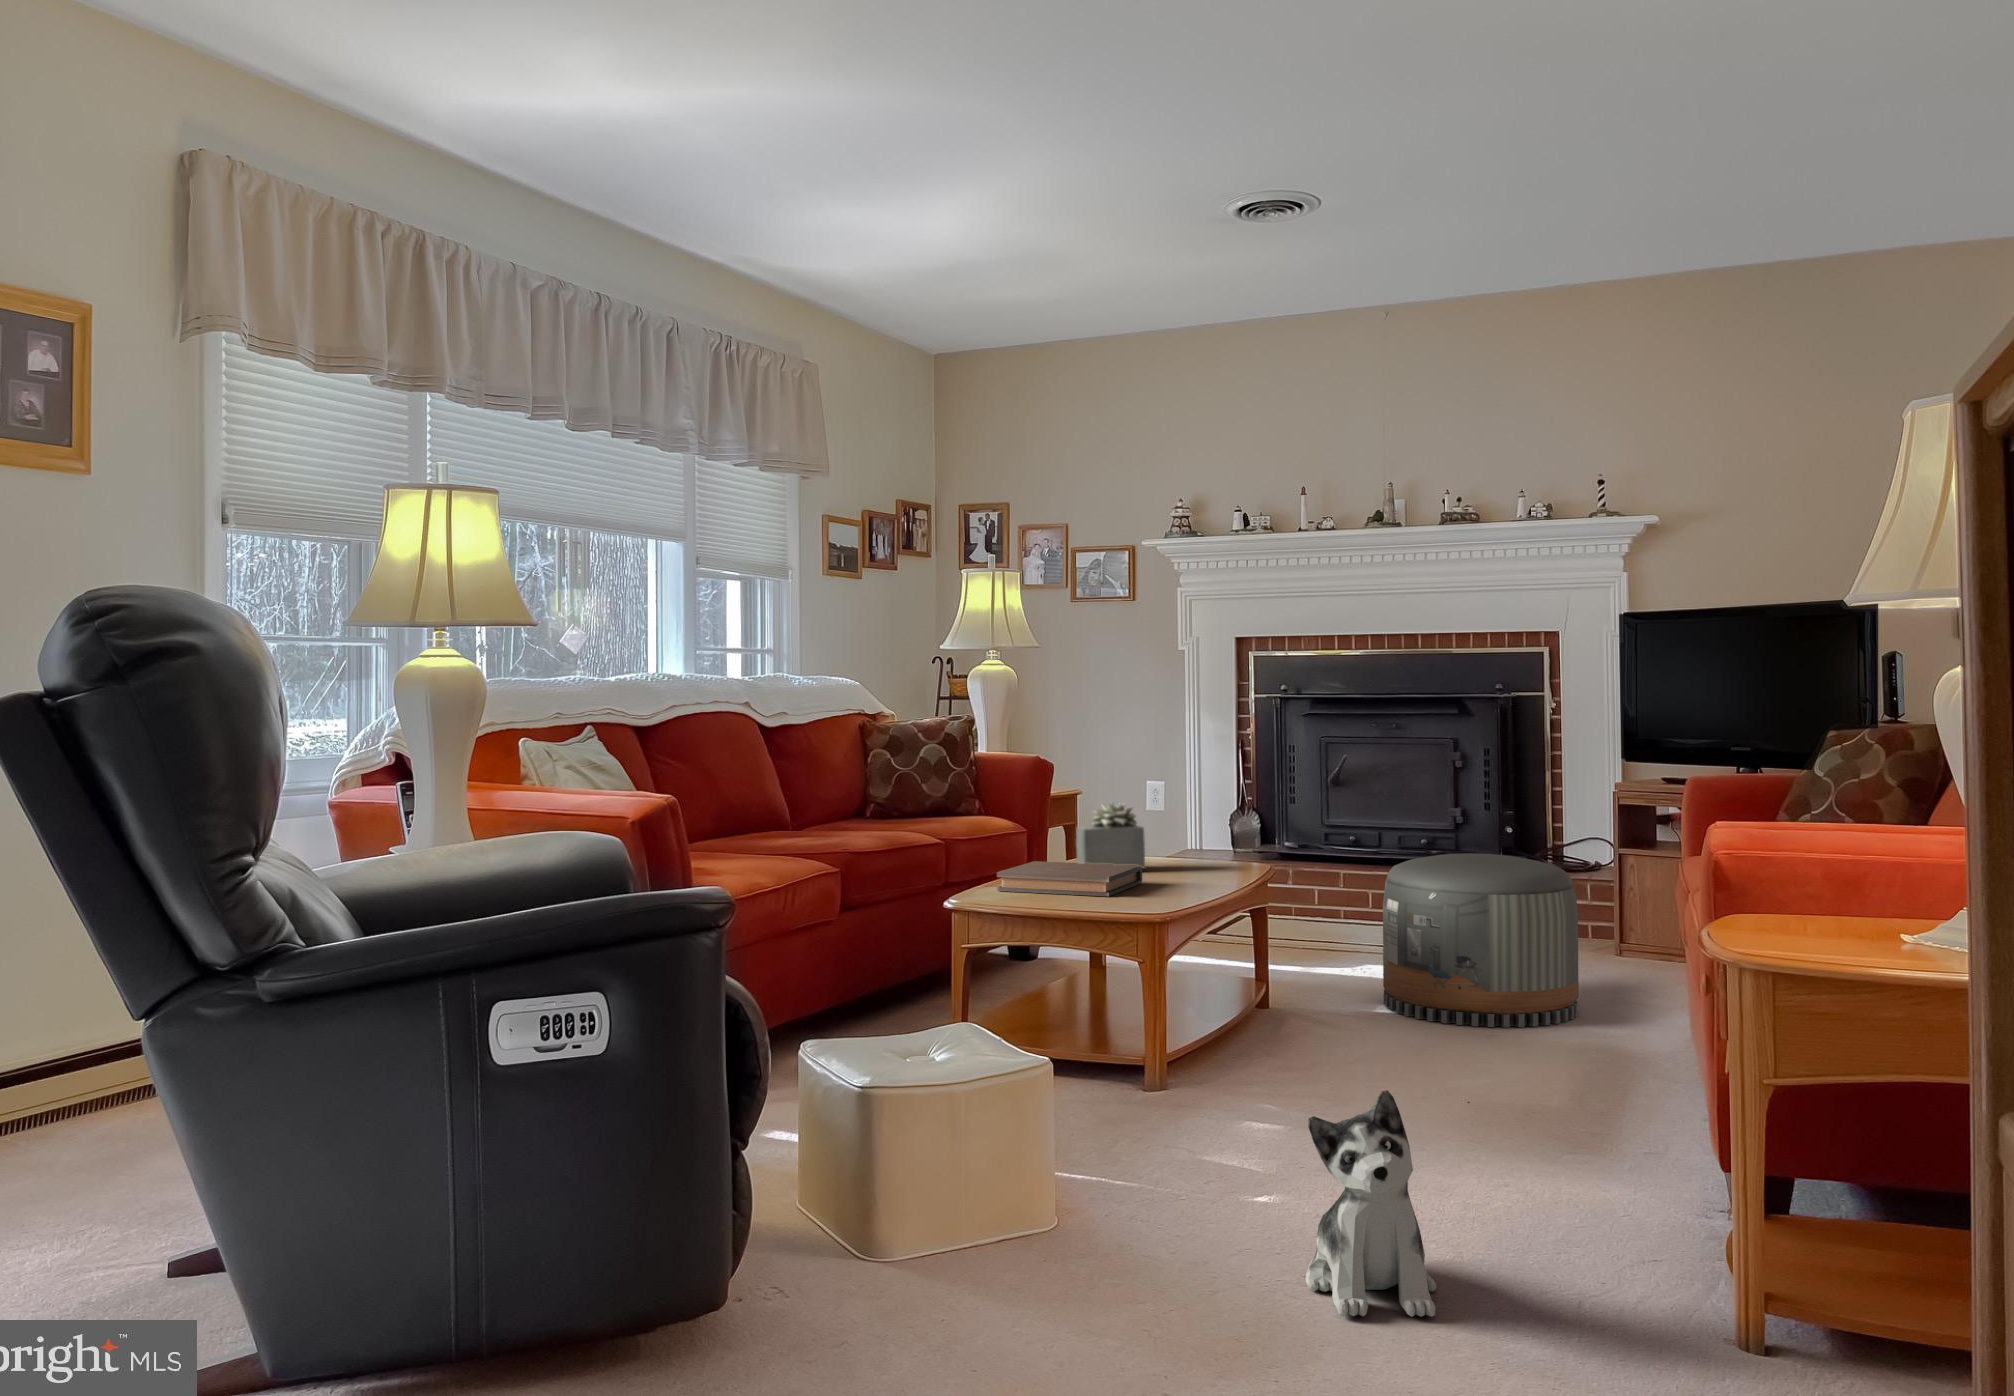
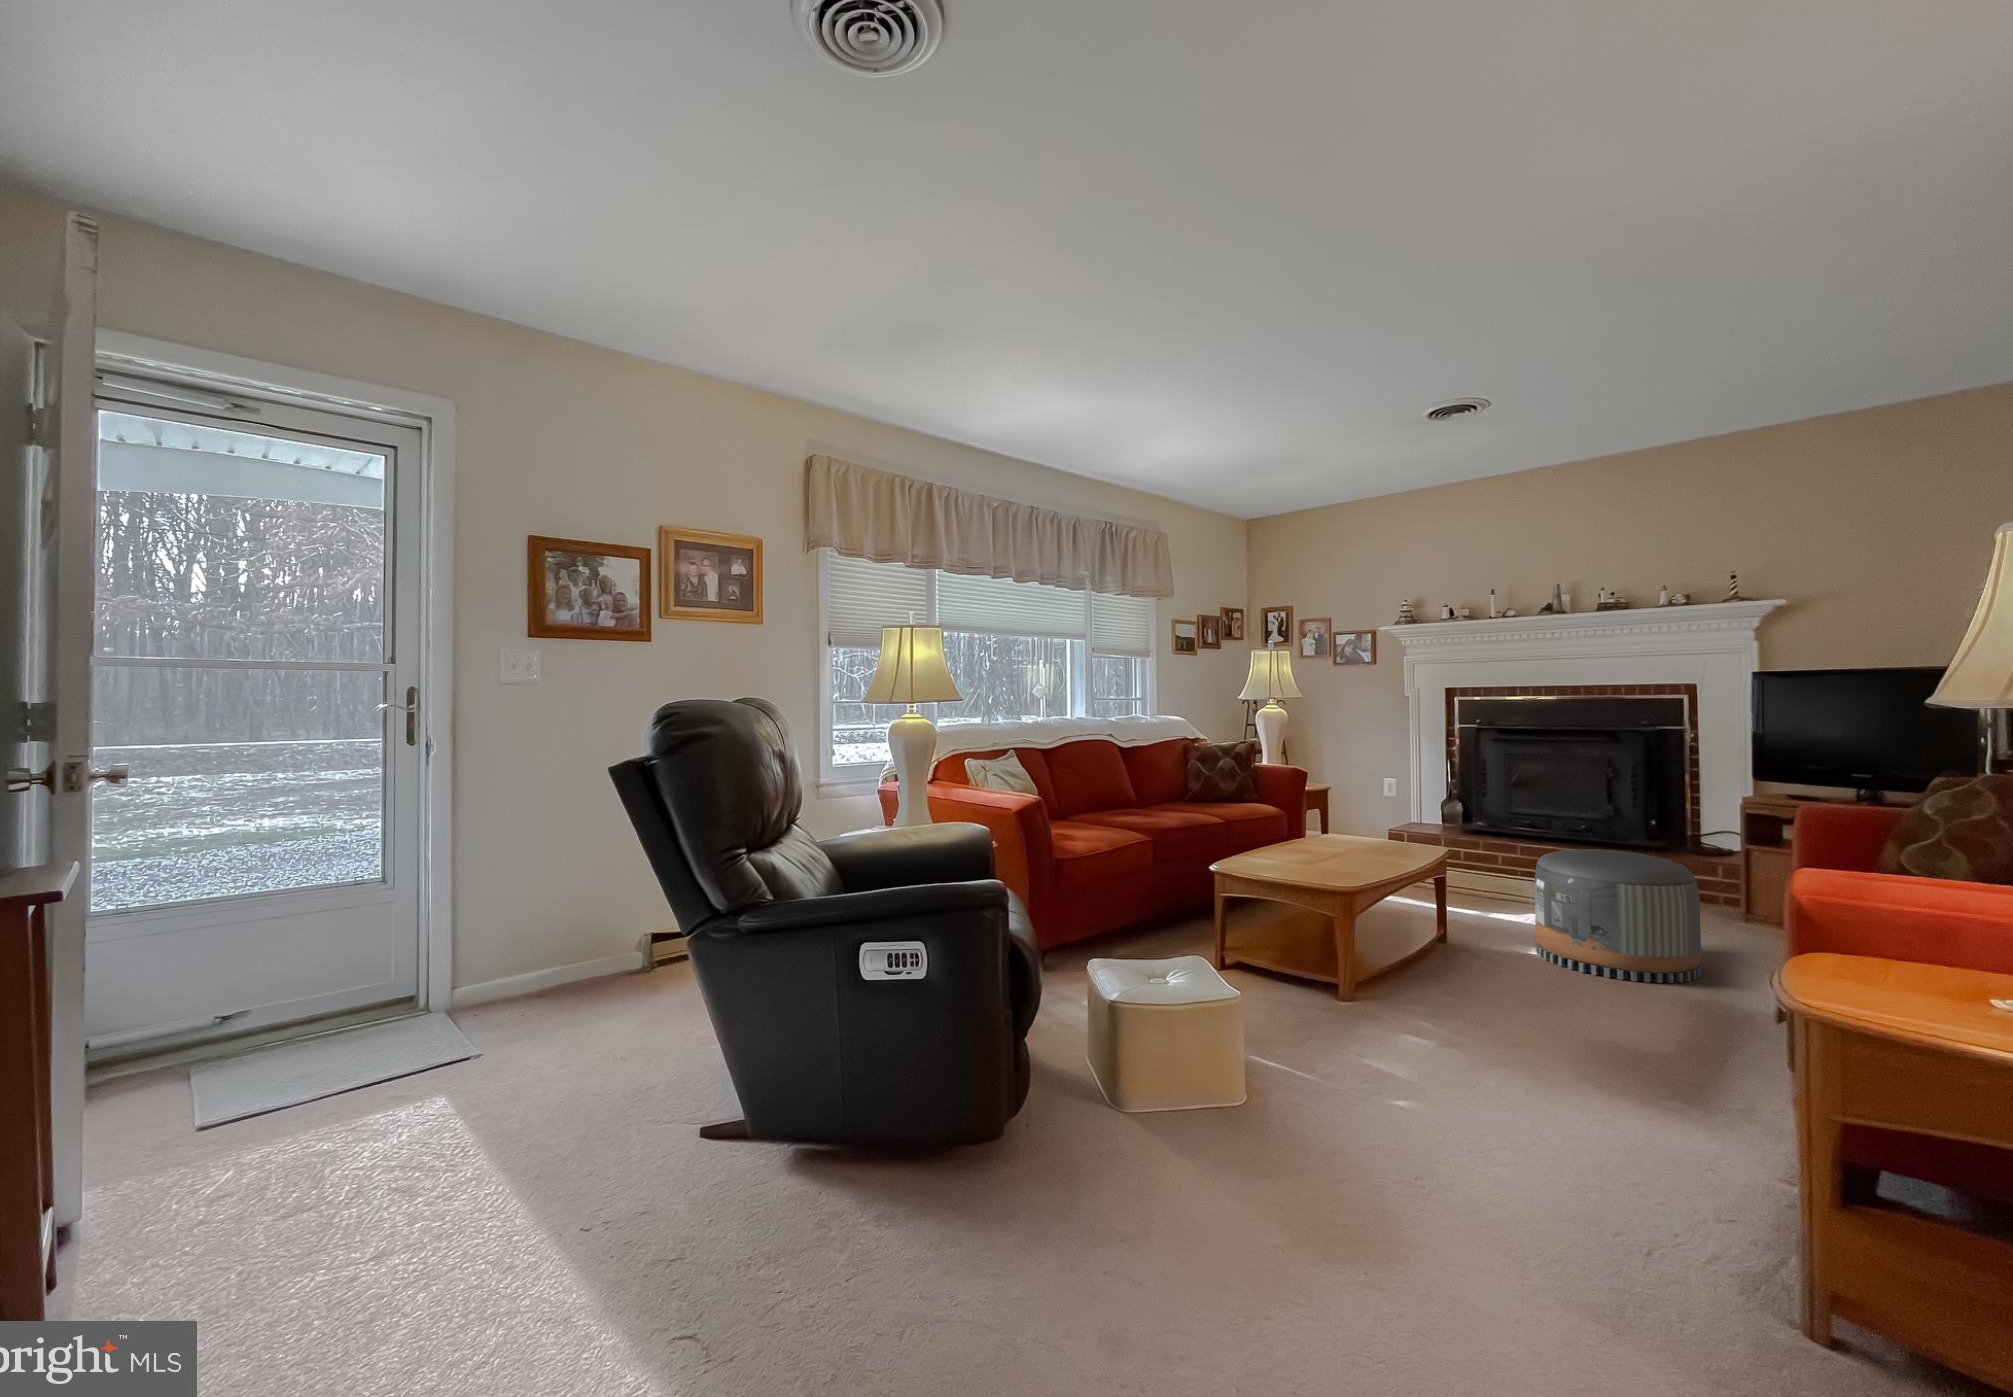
succulent plant: present [1076,802,1145,868] -> none [1306,803,1352,848]
book: present [997,861,1142,896] -> none [1243,841,1344,870]
plush toy: present [1306,1090,1436,1317] -> none [1409,1060,1518,1241]

